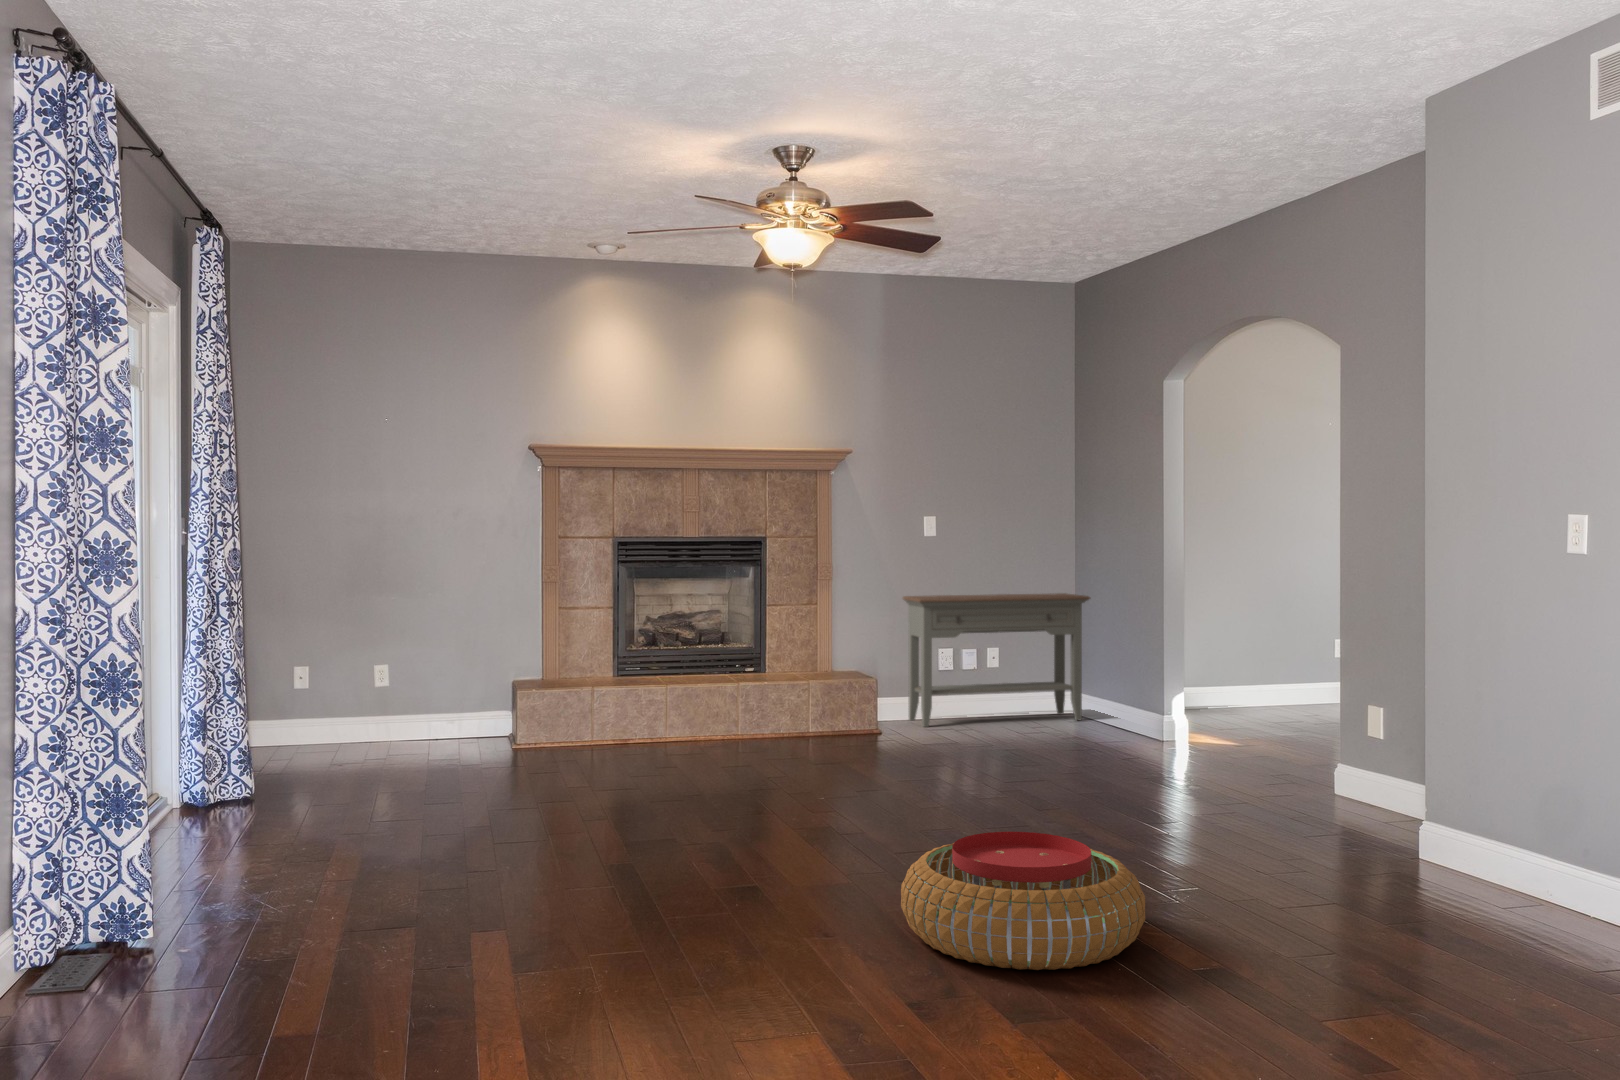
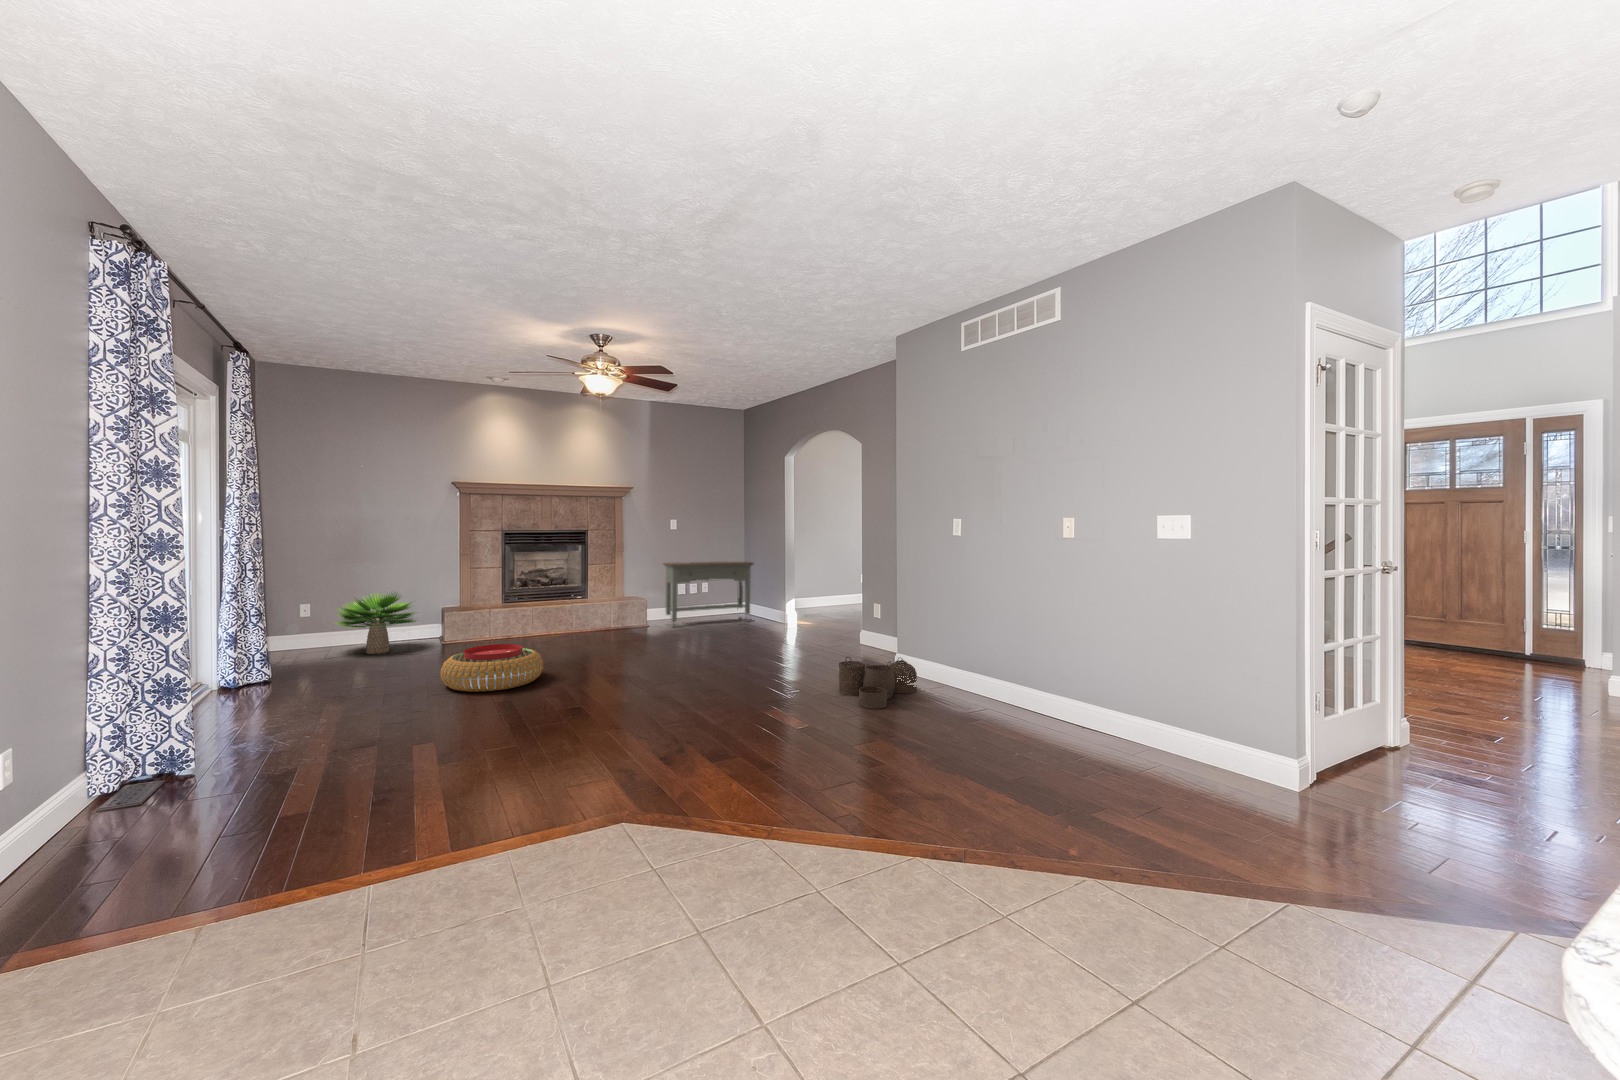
potted plant: none [339,642,478,756] -> present [337,593,416,654]
woven basket: none [1305,805,1500,929] -> present [839,657,917,709]
pouf: present [901,832,1145,970] -> present [441,644,543,692]

